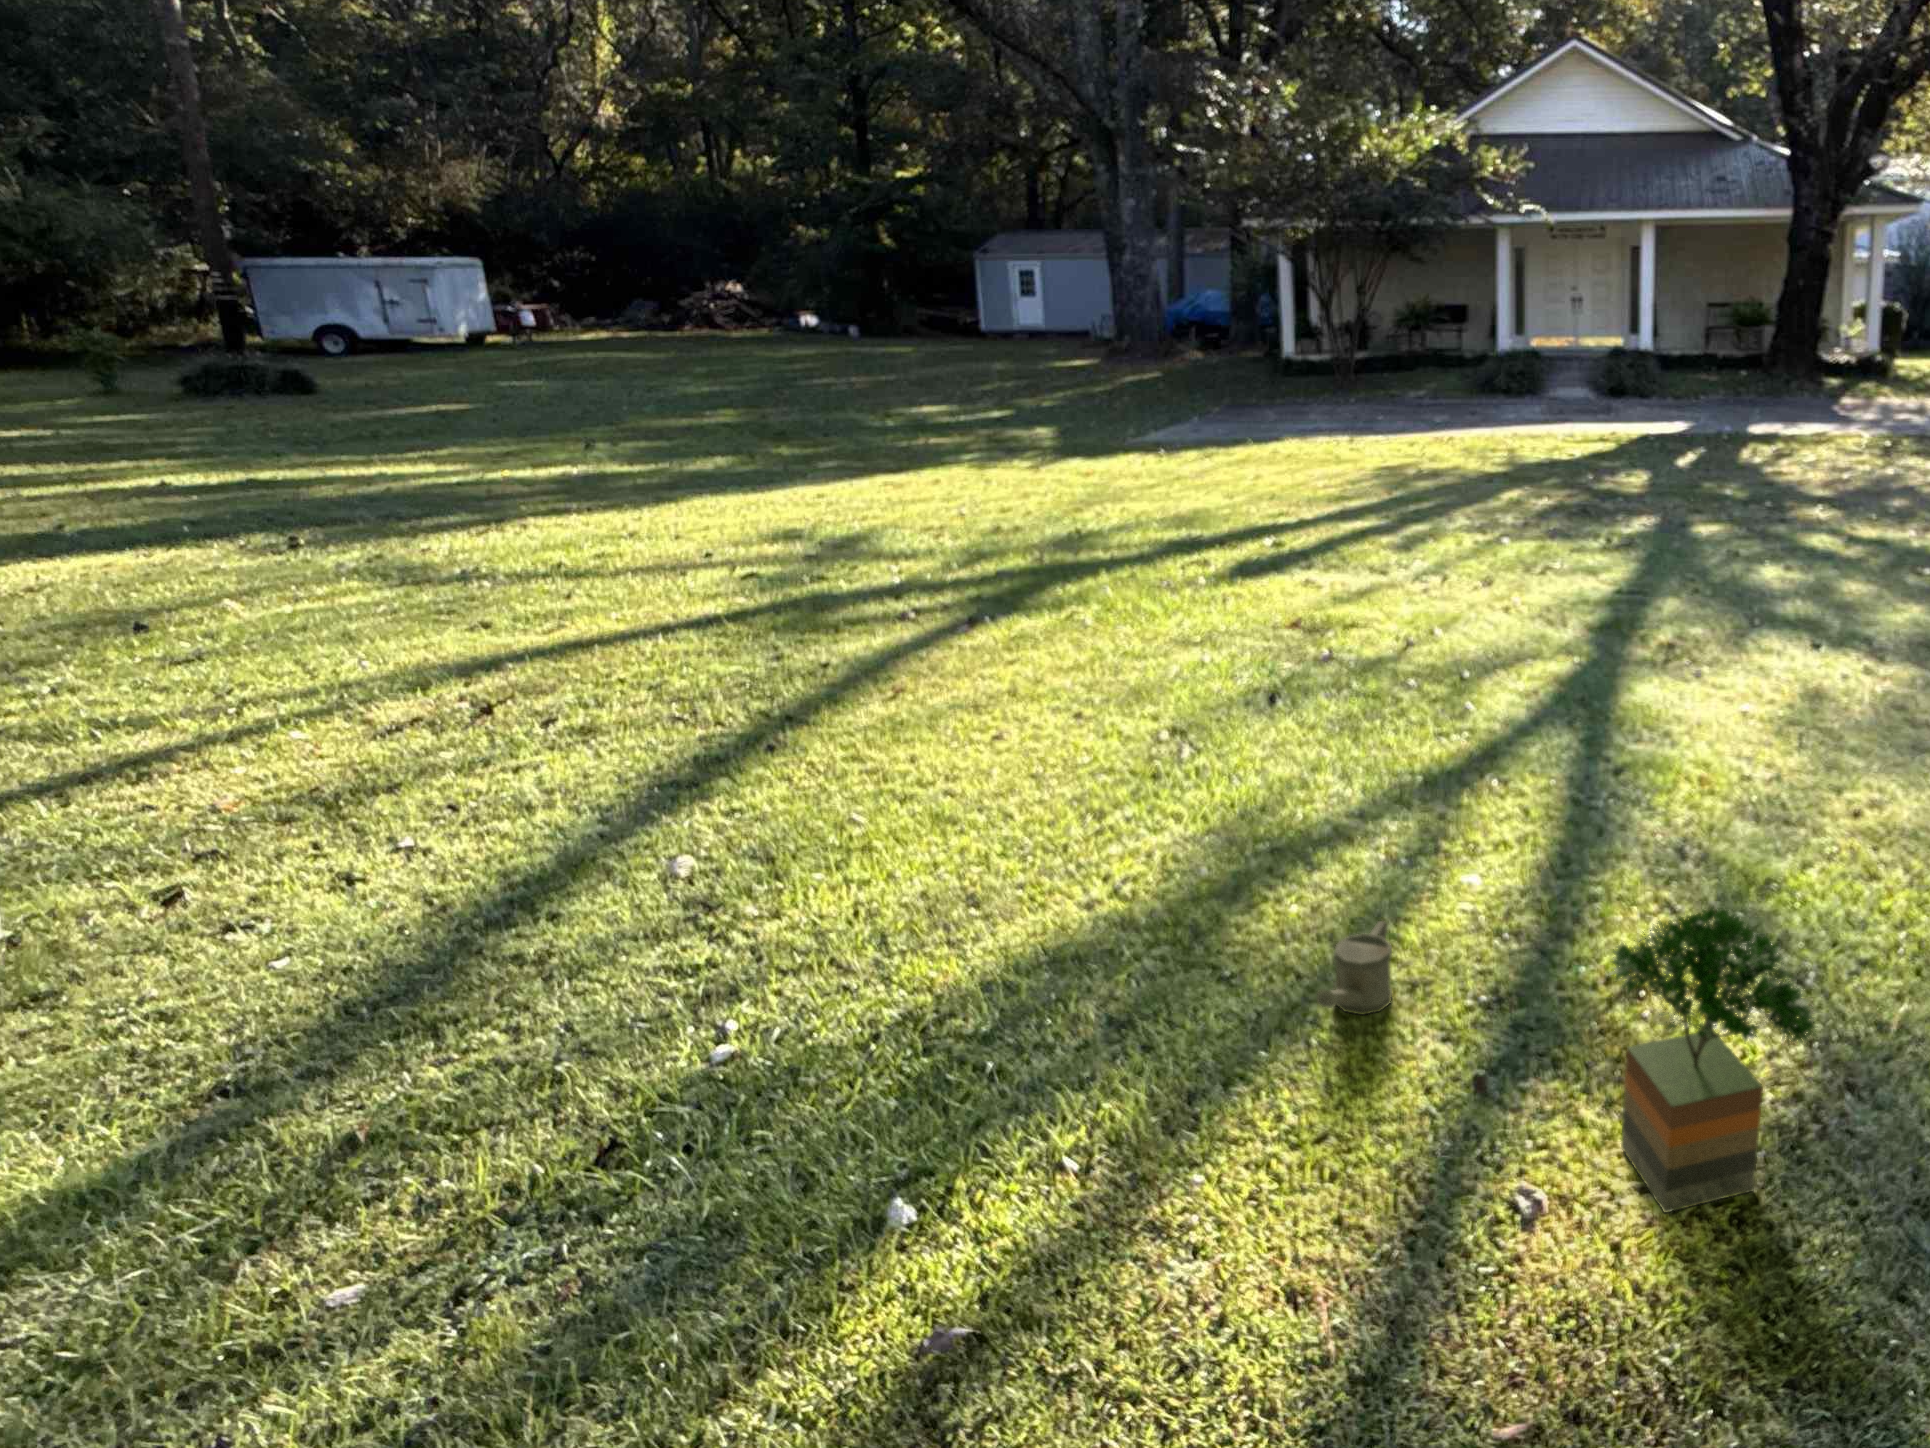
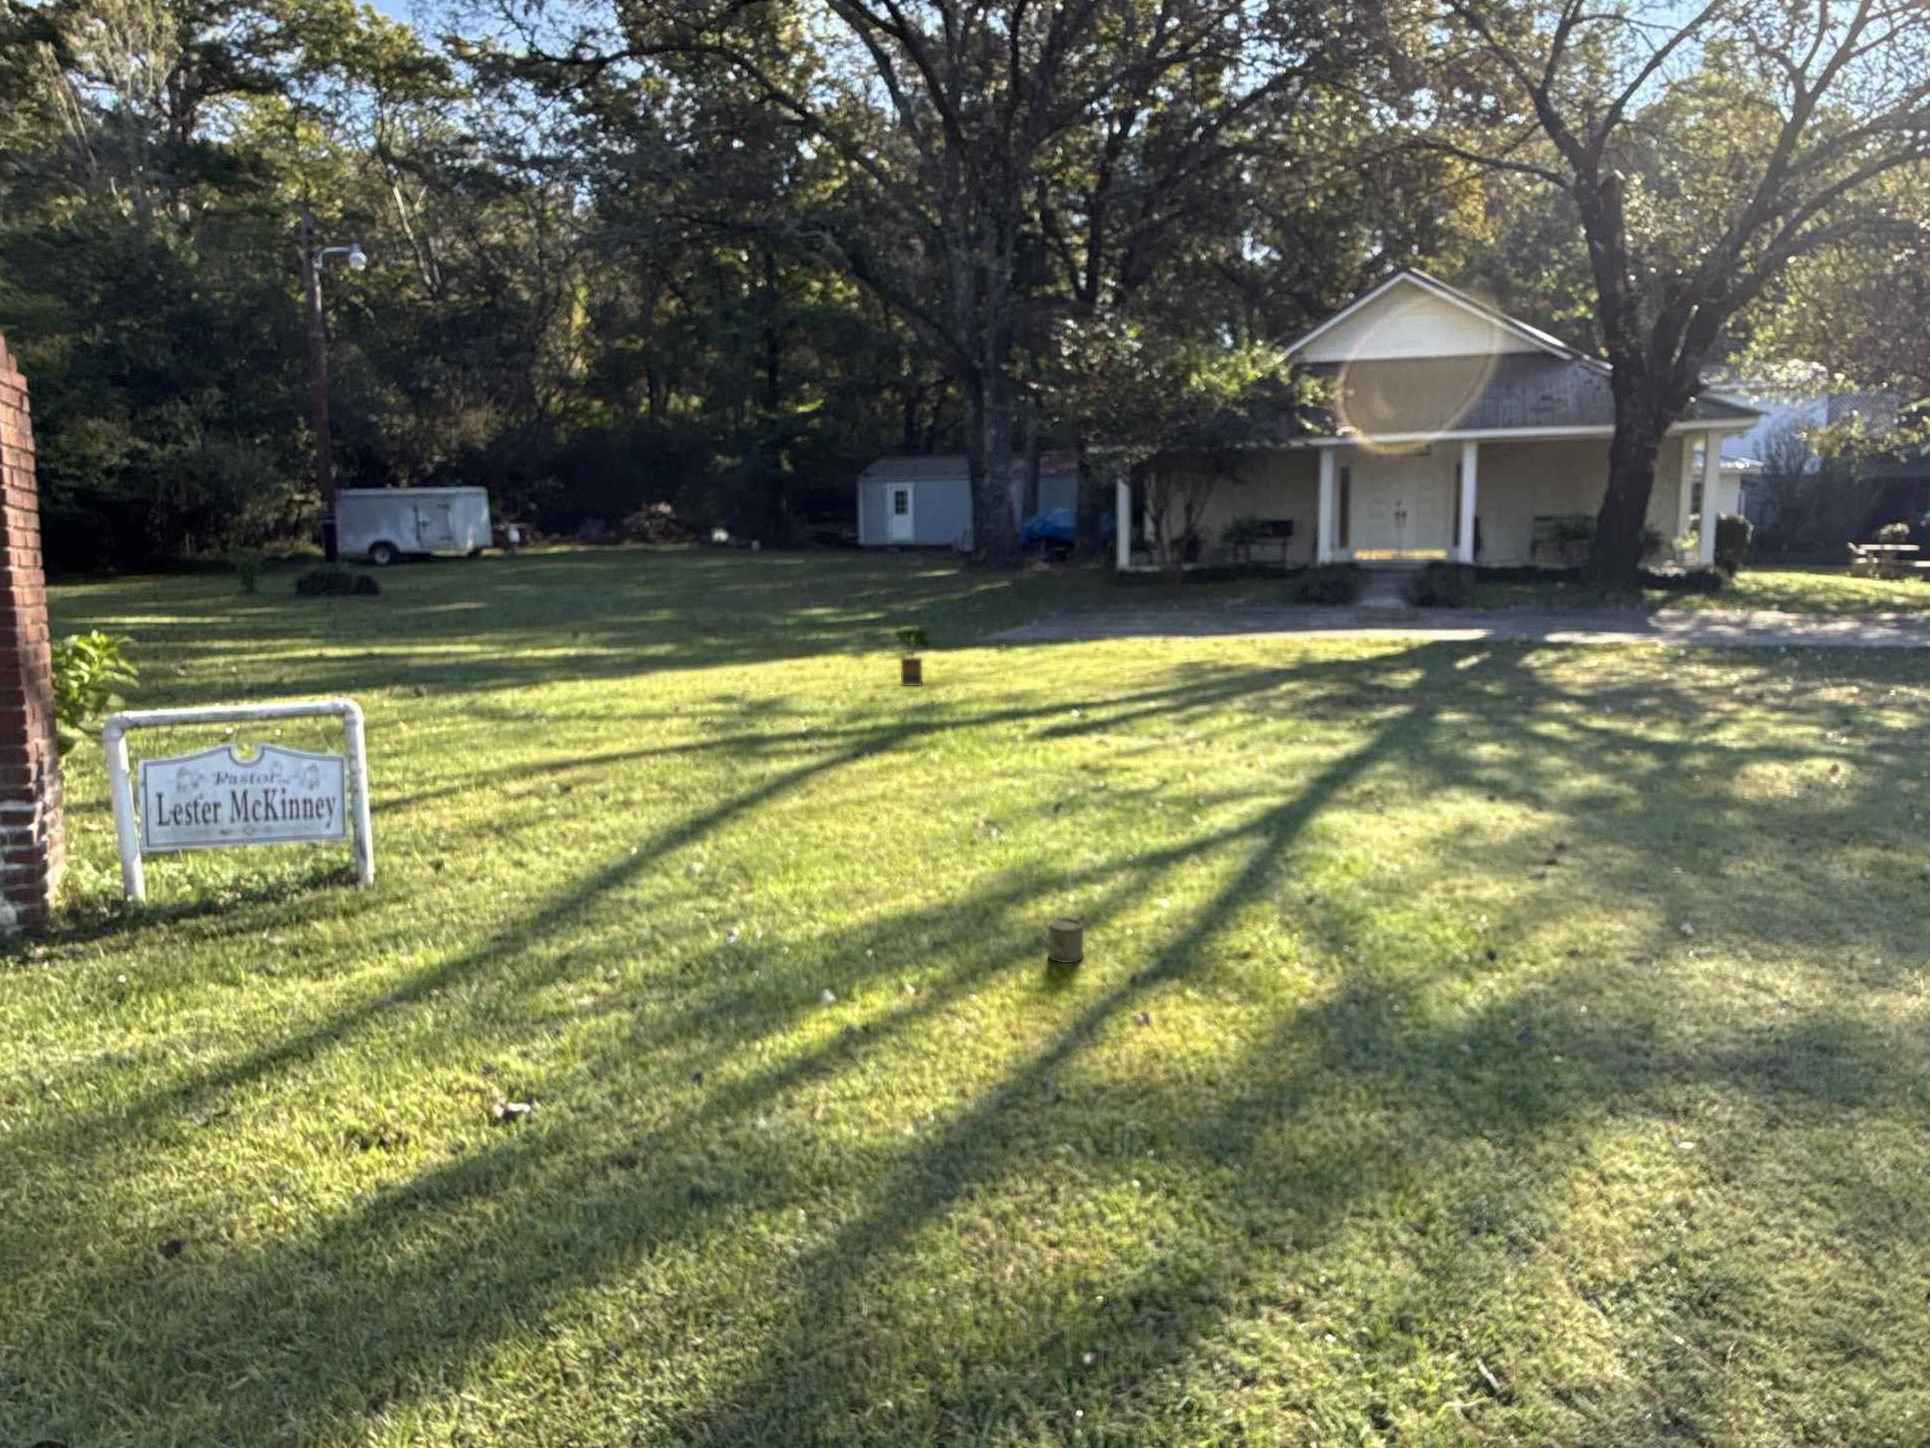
potted tree: present [1609,909,1816,1213] -> present [894,628,931,686]

